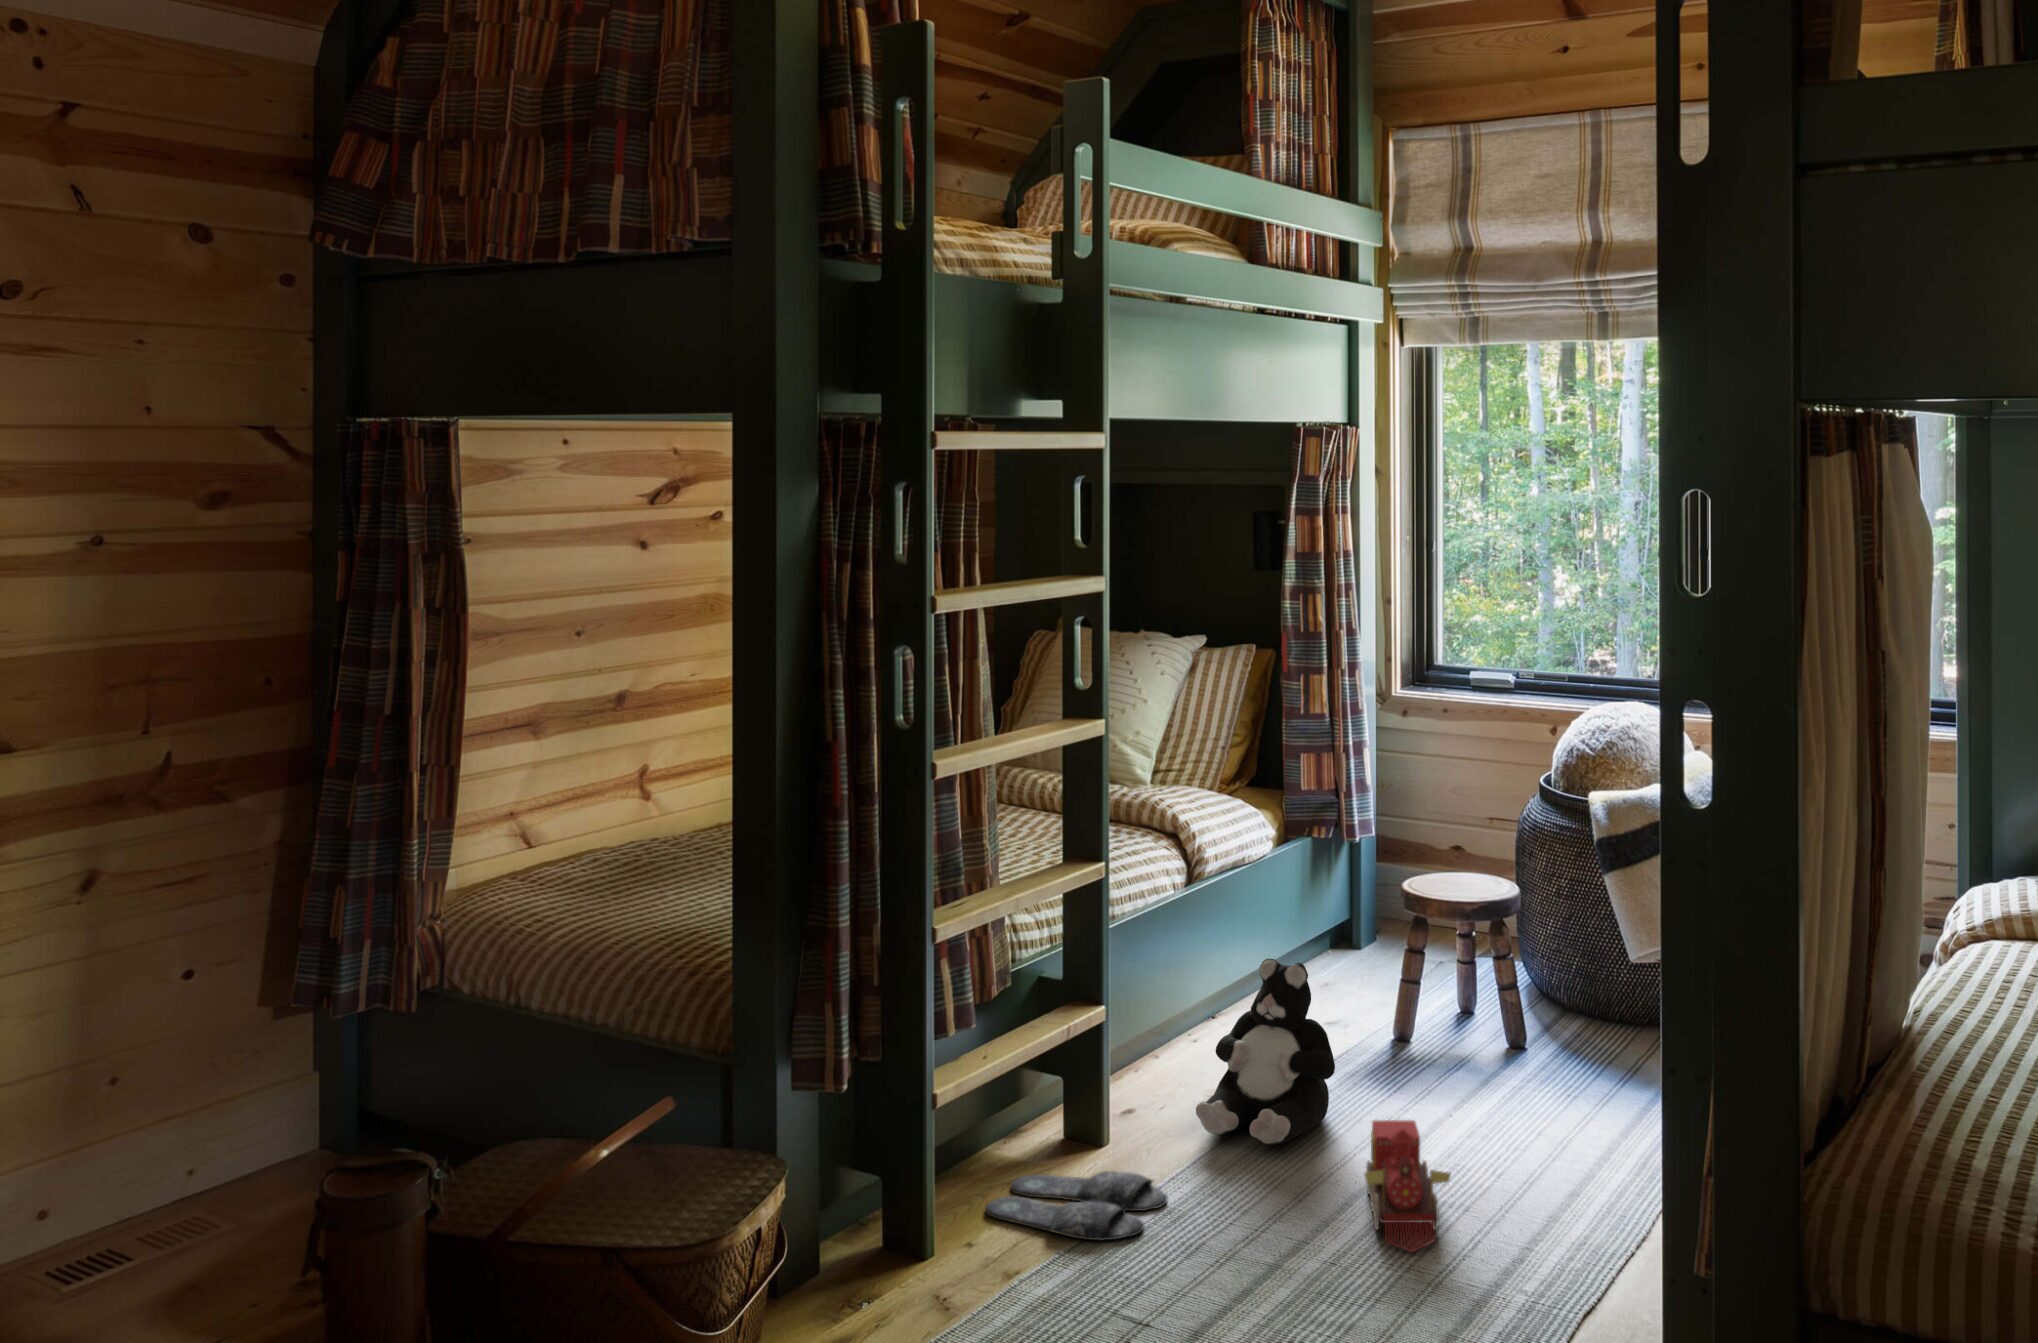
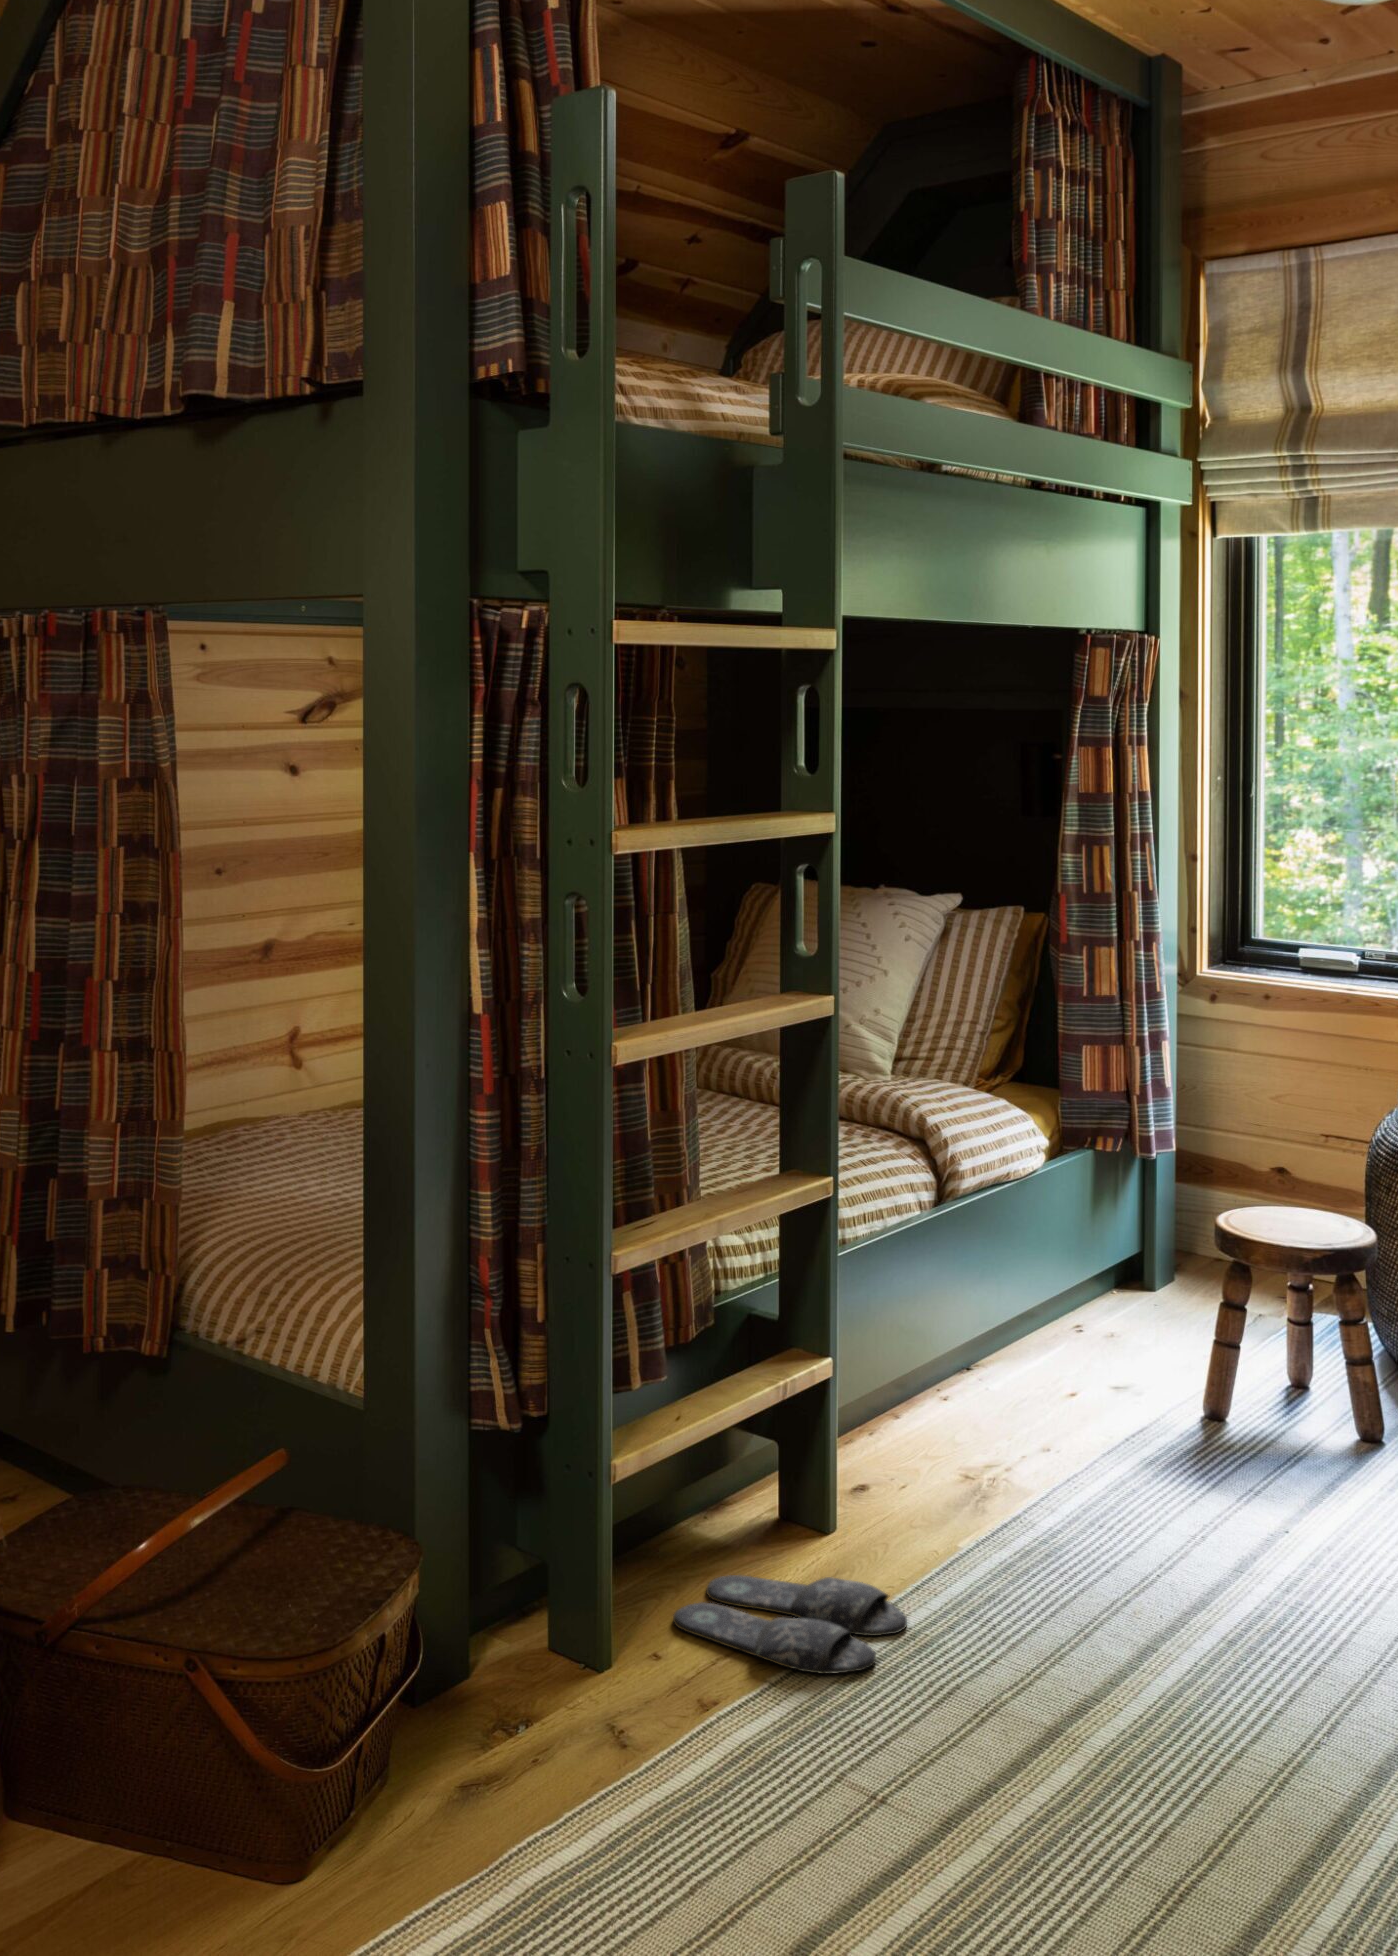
plush toy: present [1196,959,1335,1145] -> none [945,1310,1128,1557]
toy train: present [1364,1120,1451,1251] -> none [1169,1536,1289,1724]

